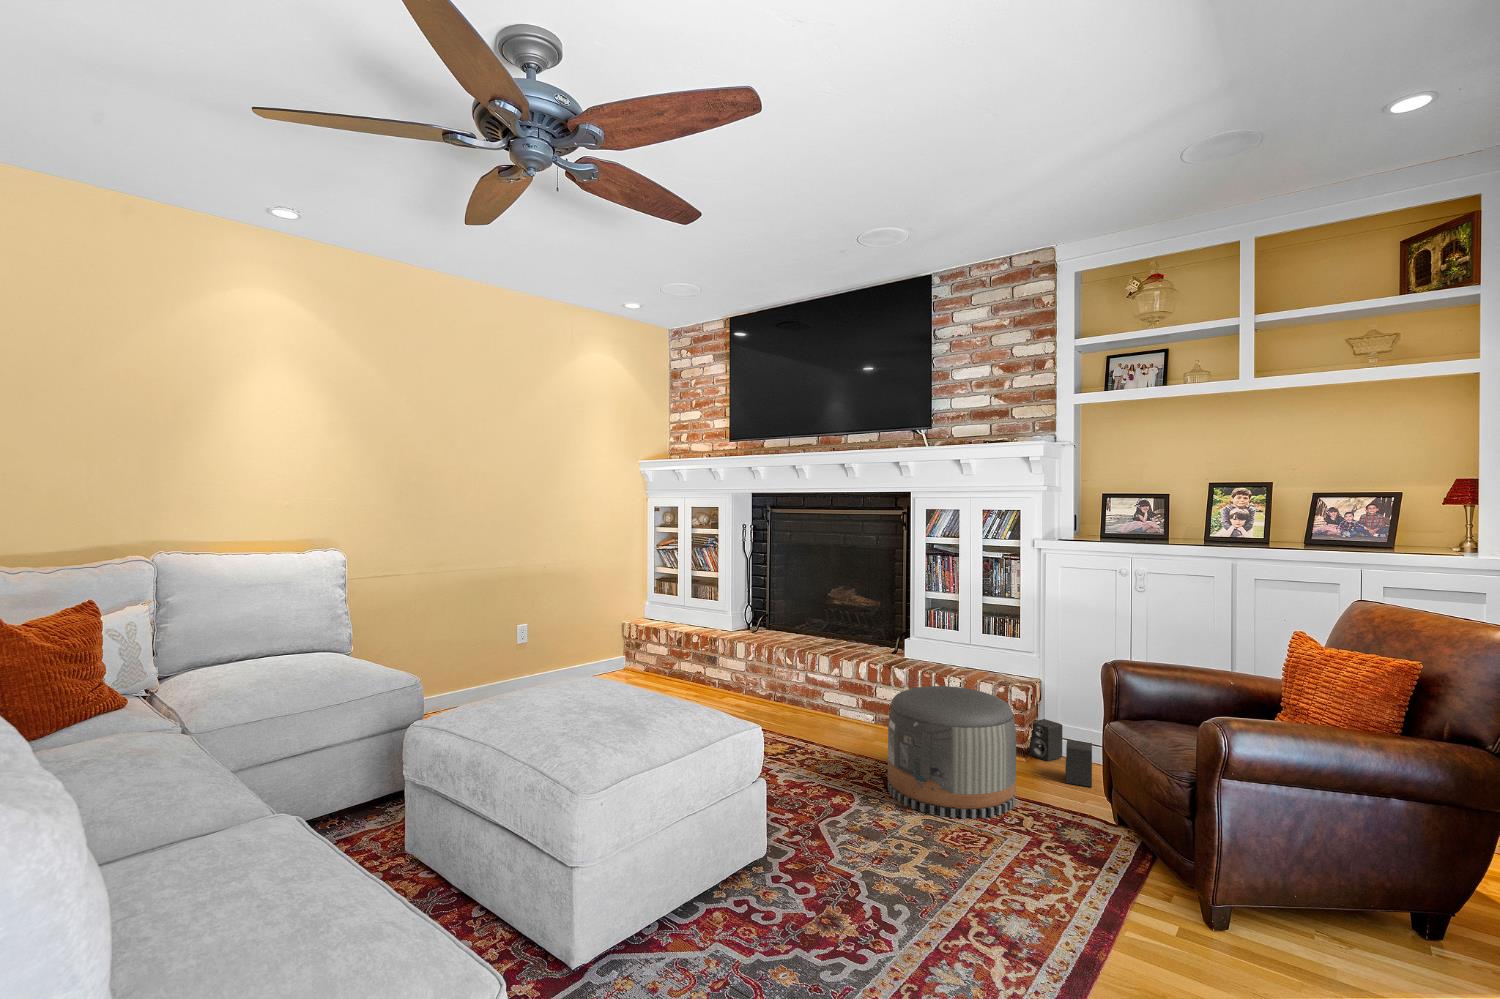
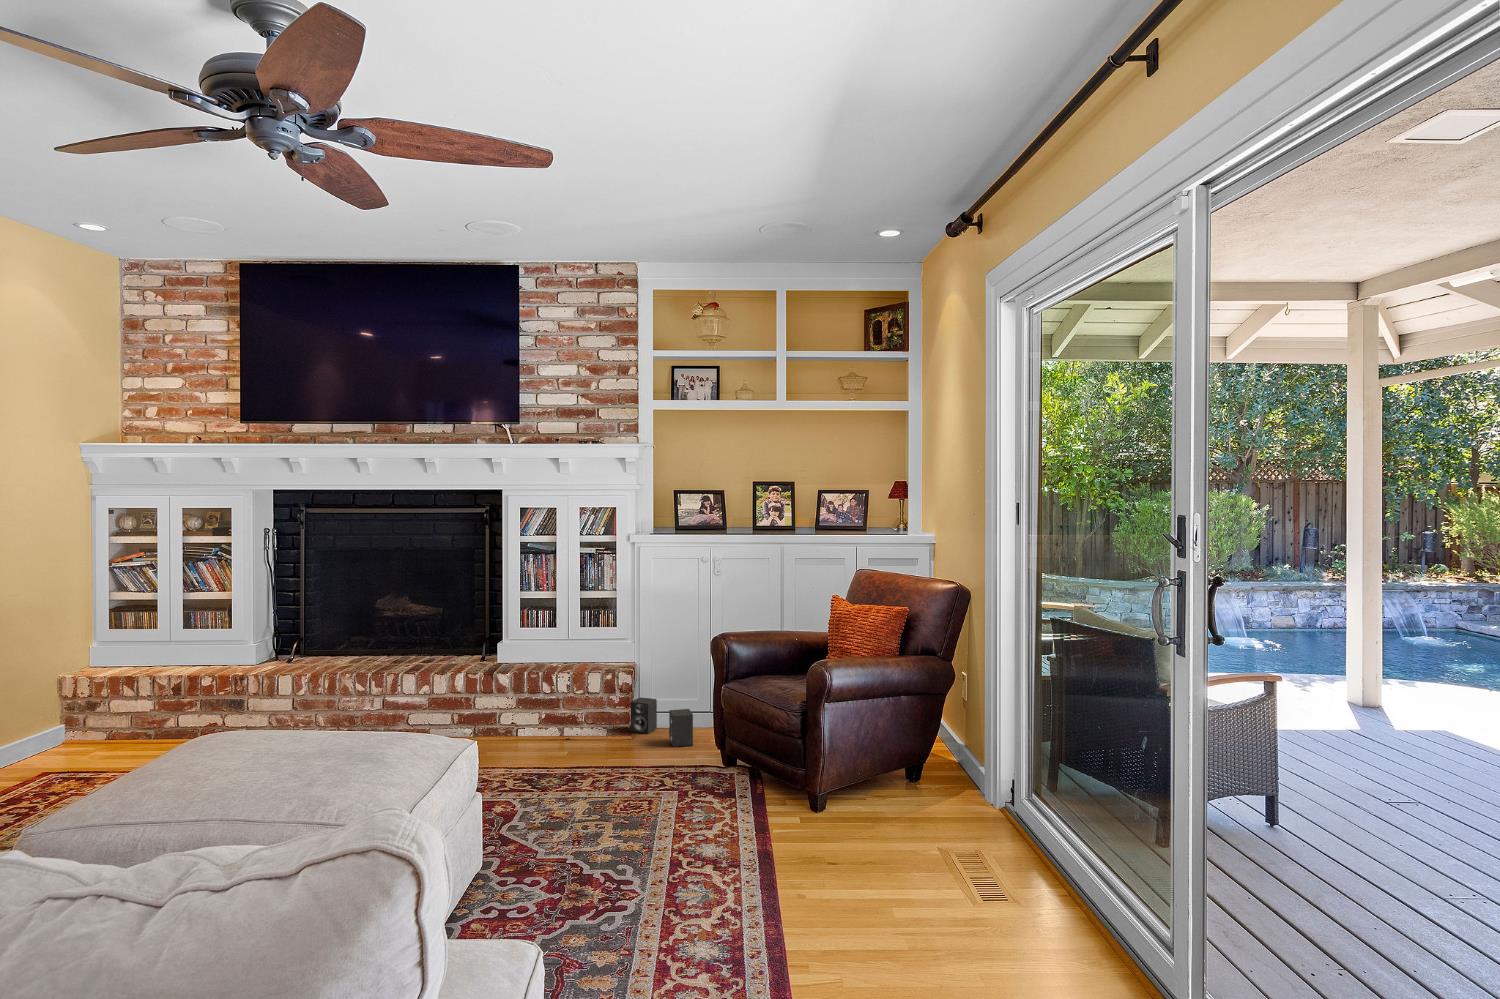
pouf: present [888,686,1016,819] -> none [532,679,648,797]

